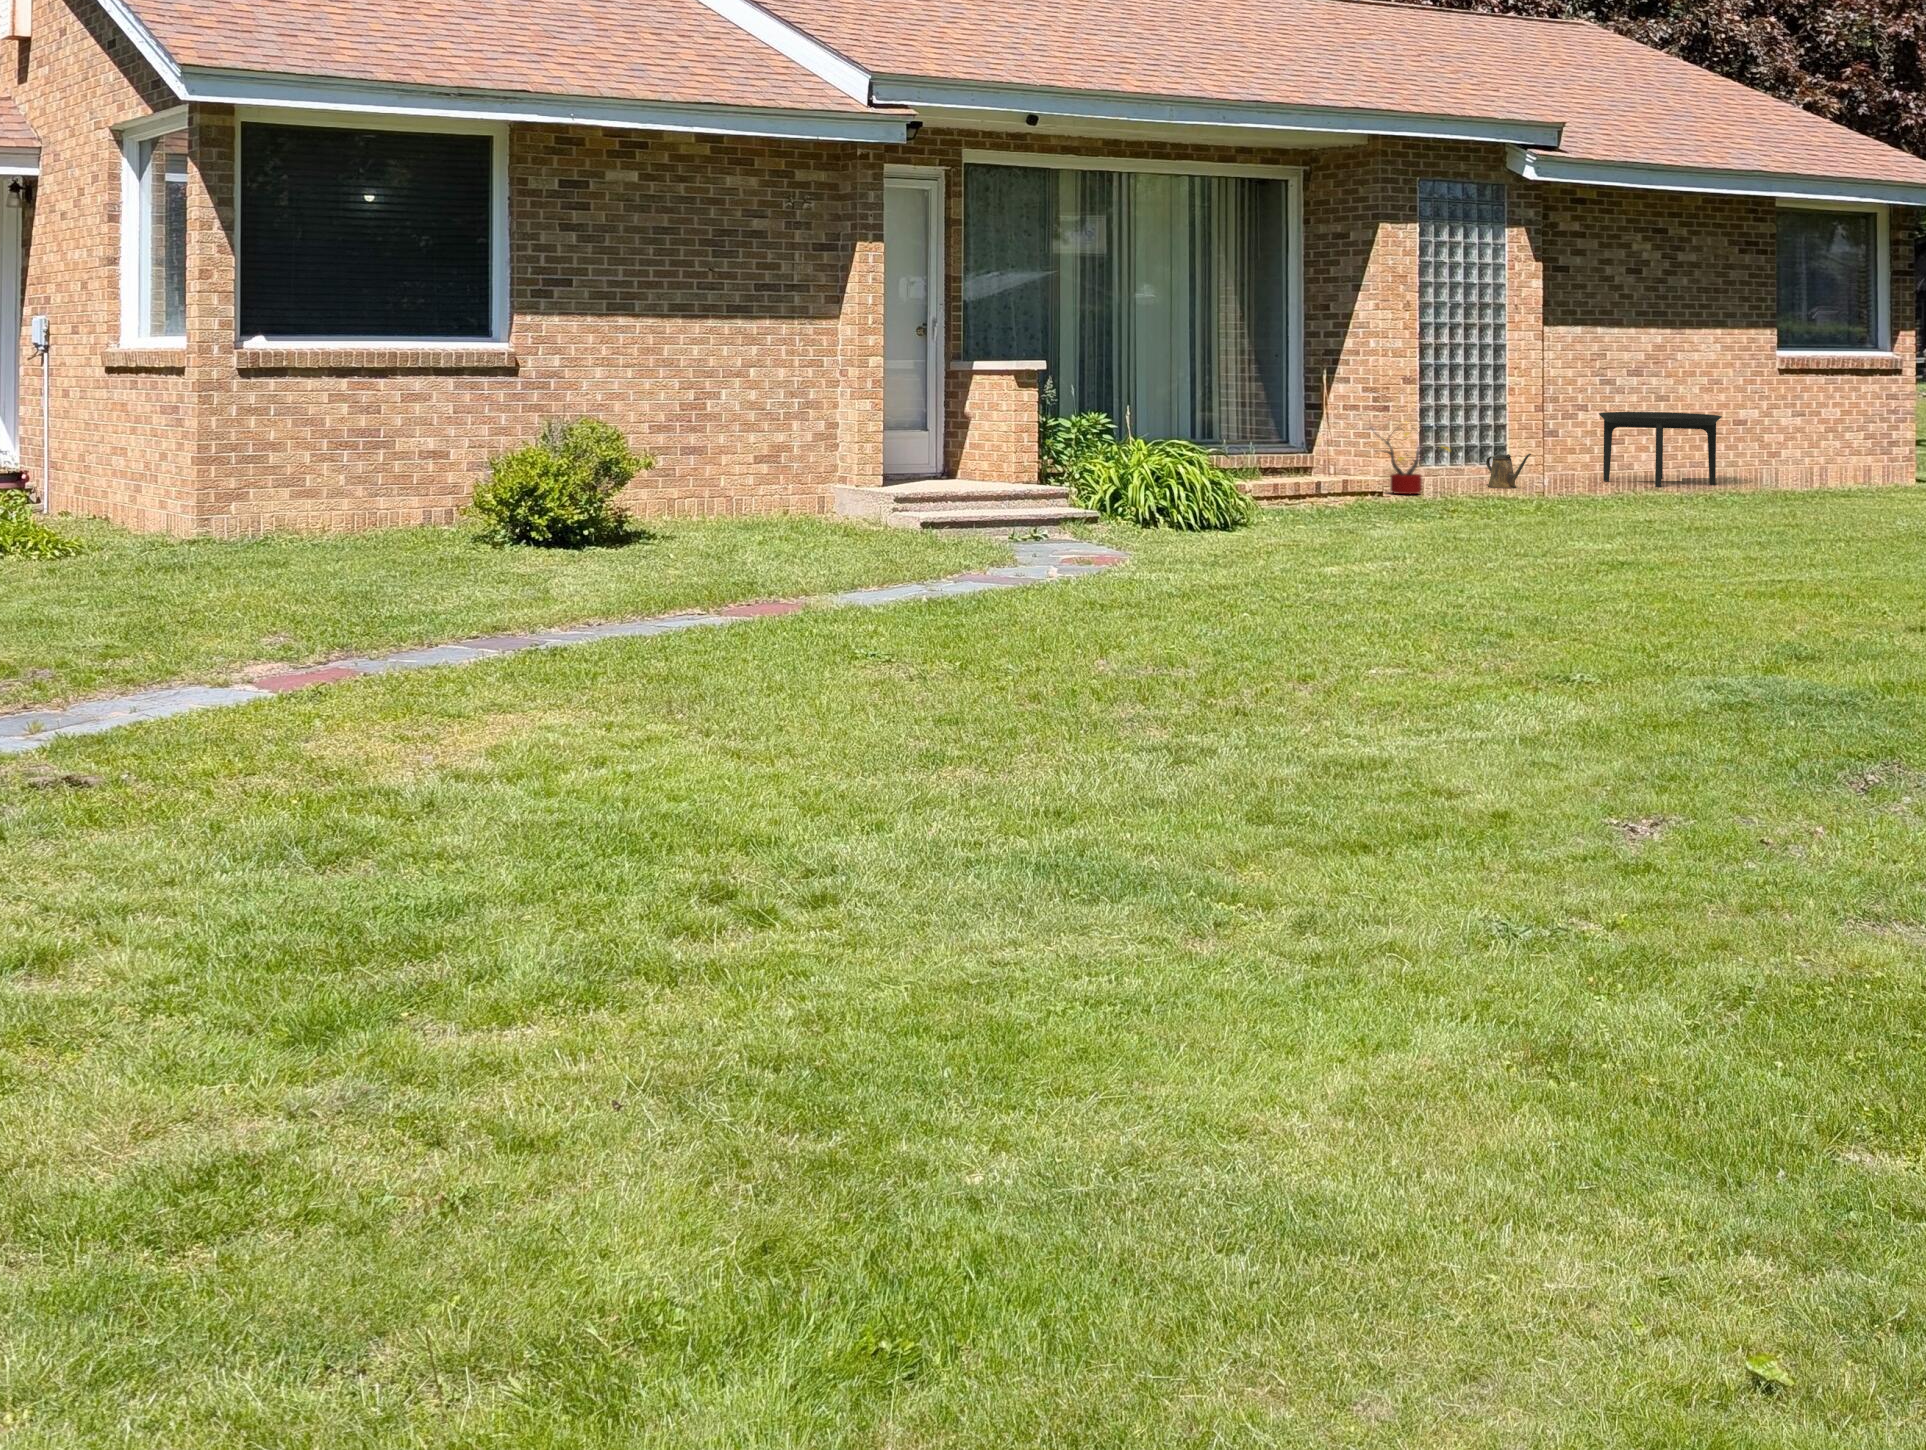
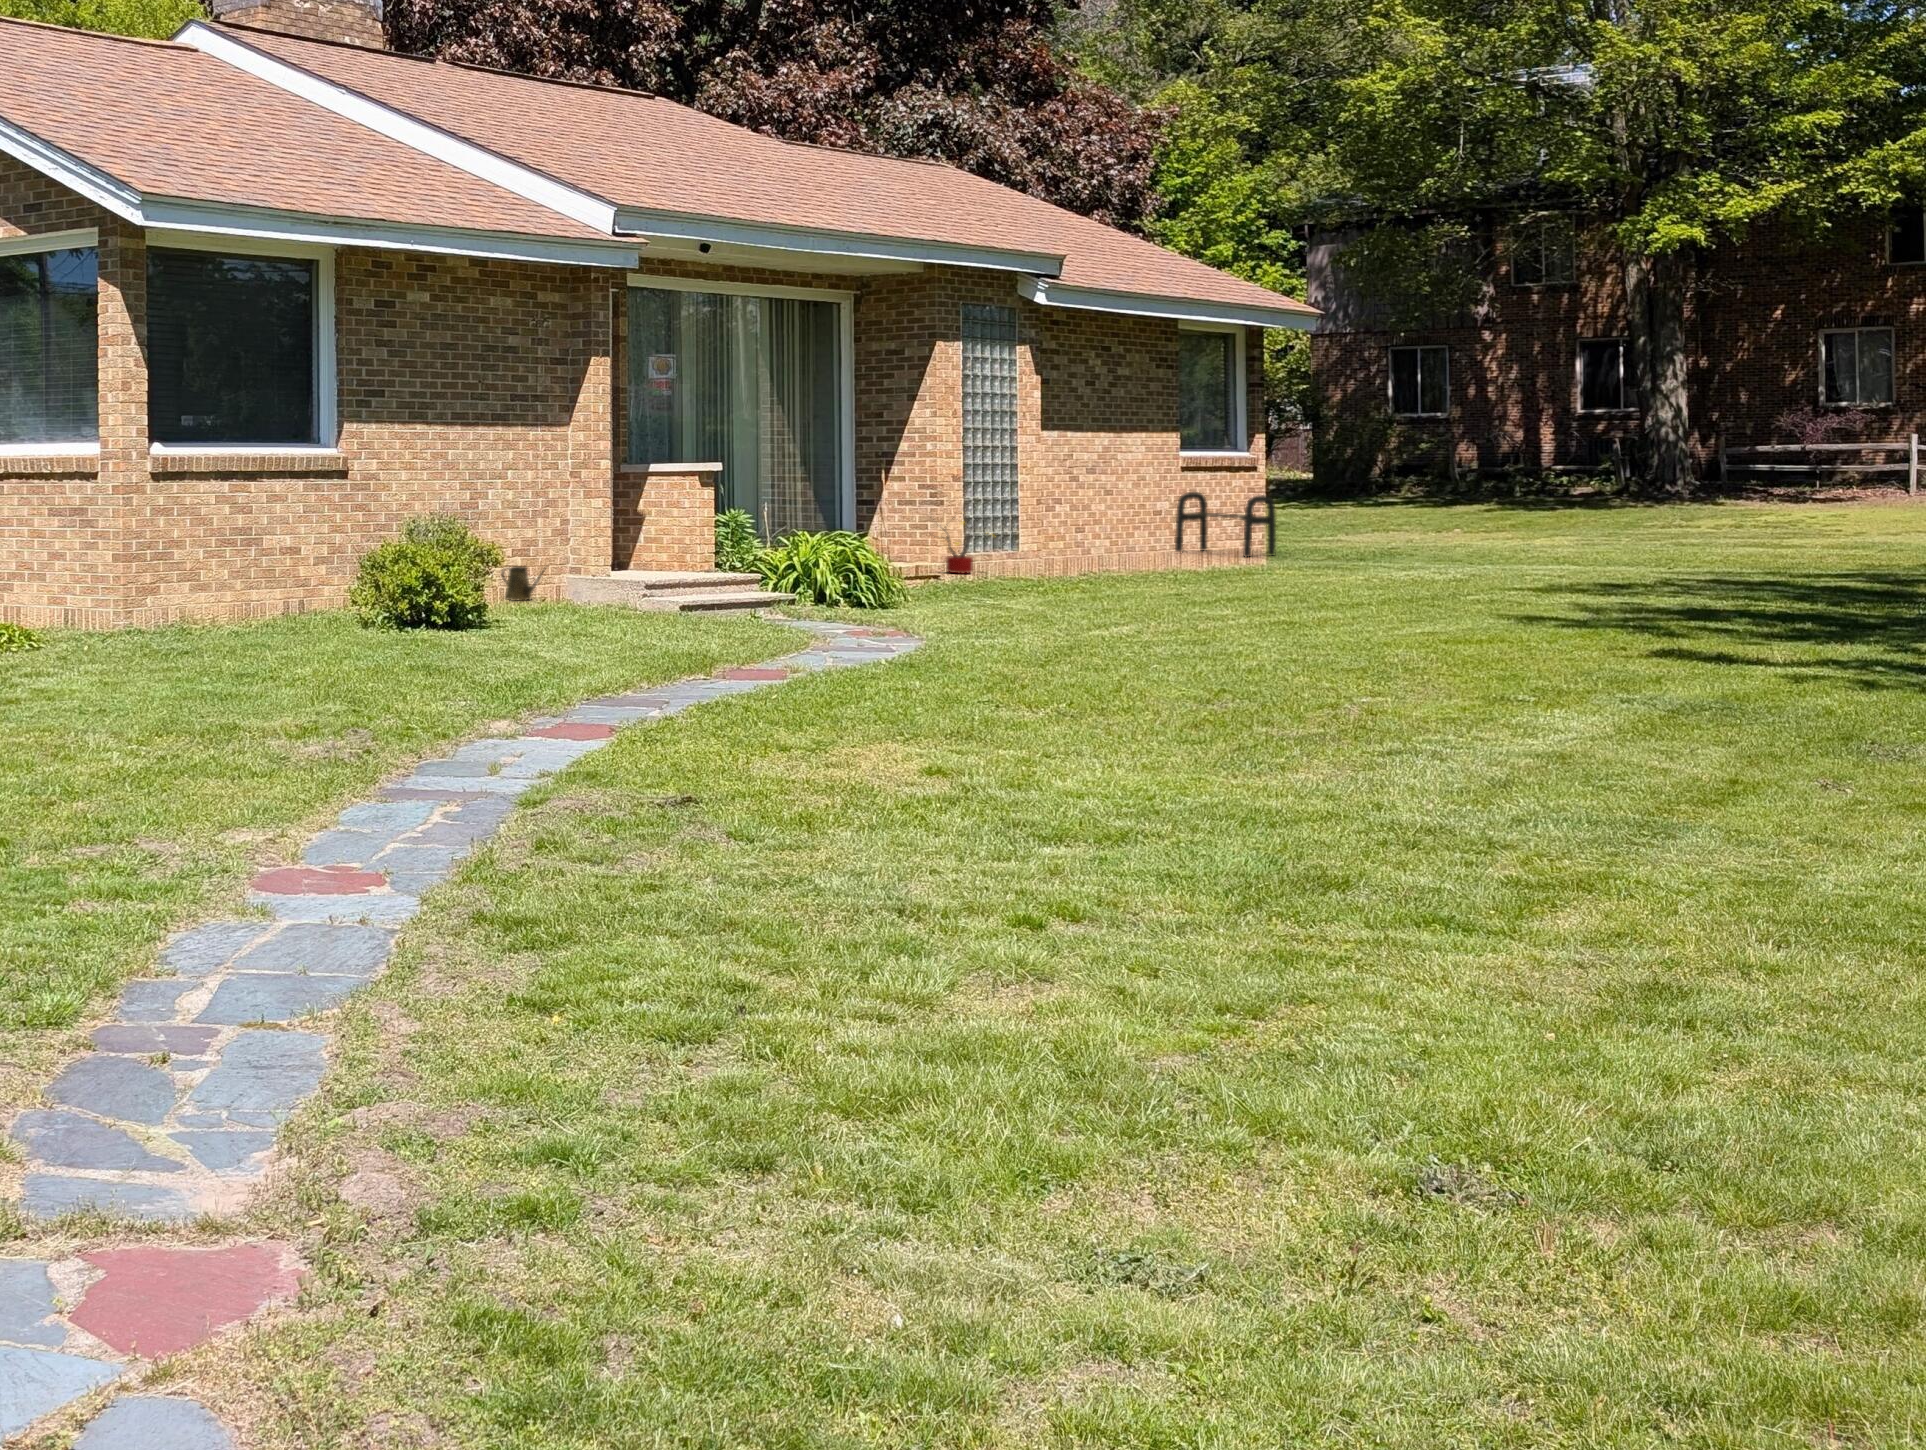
bench: none [1763,400,1885,479] -> present [1175,492,1276,557]
round table: present [1599,412,1722,487] -> none [1074,503,1177,565]
watering can: present [1486,454,1531,488] -> present [501,566,545,601]

